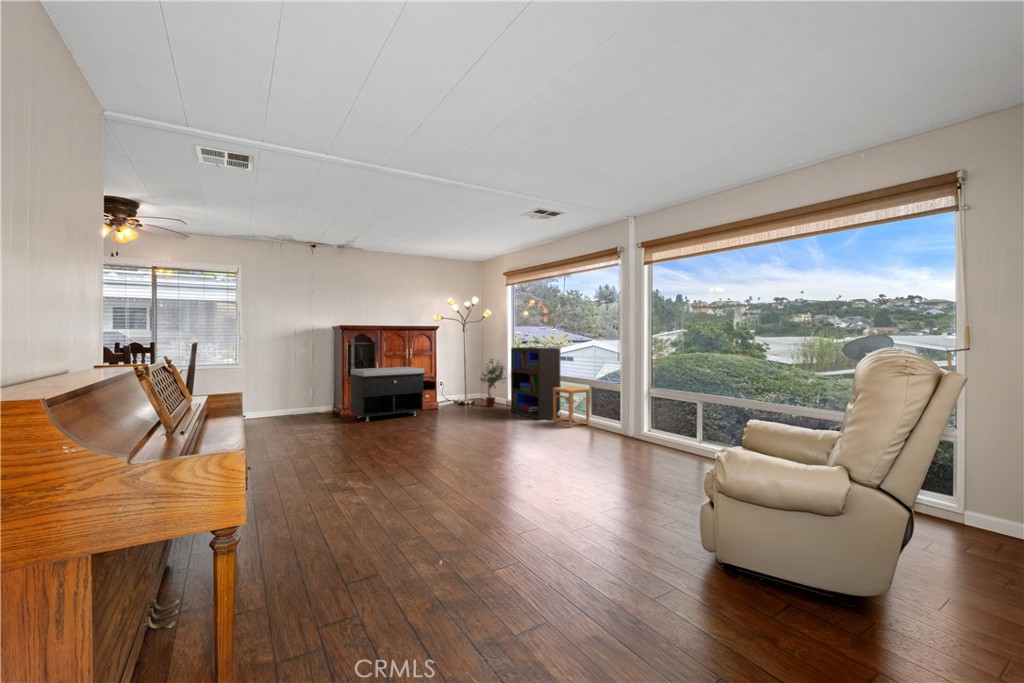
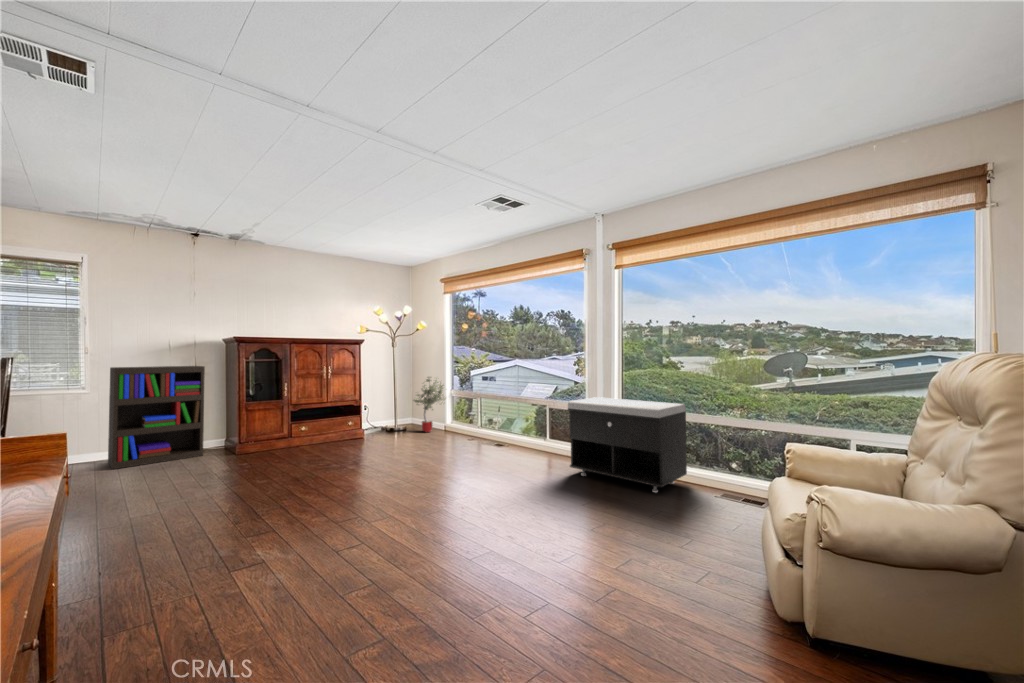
bookshelf: present [511,347,560,420] -> present [108,366,205,469]
storage bench: present [351,367,424,421] -> present [568,397,687,493]
side table: present [553,386,590,427] -> none [505,407,548,455]

